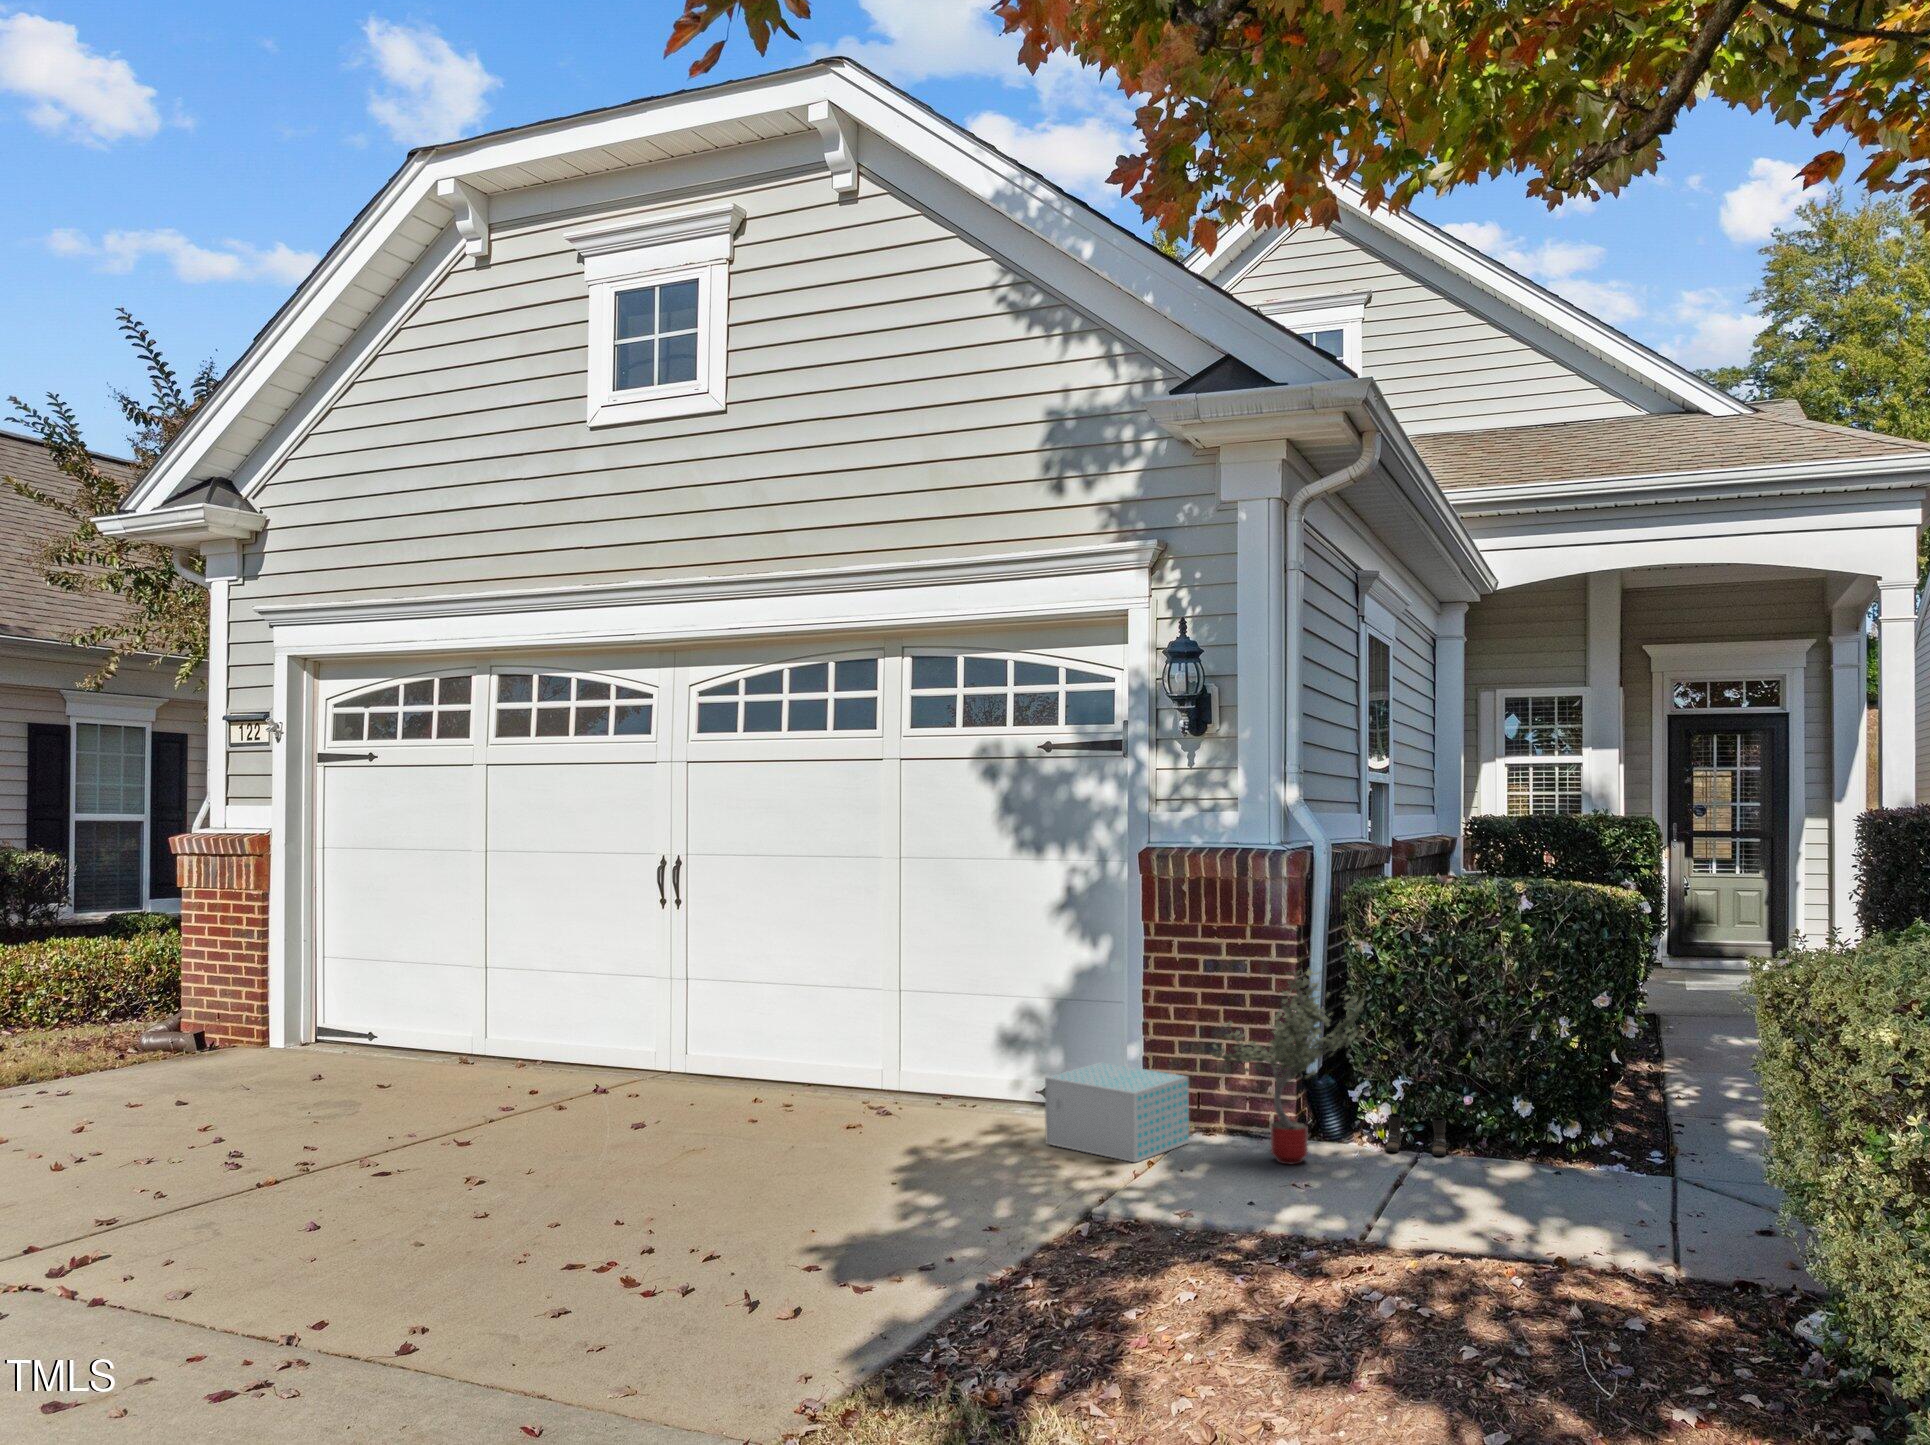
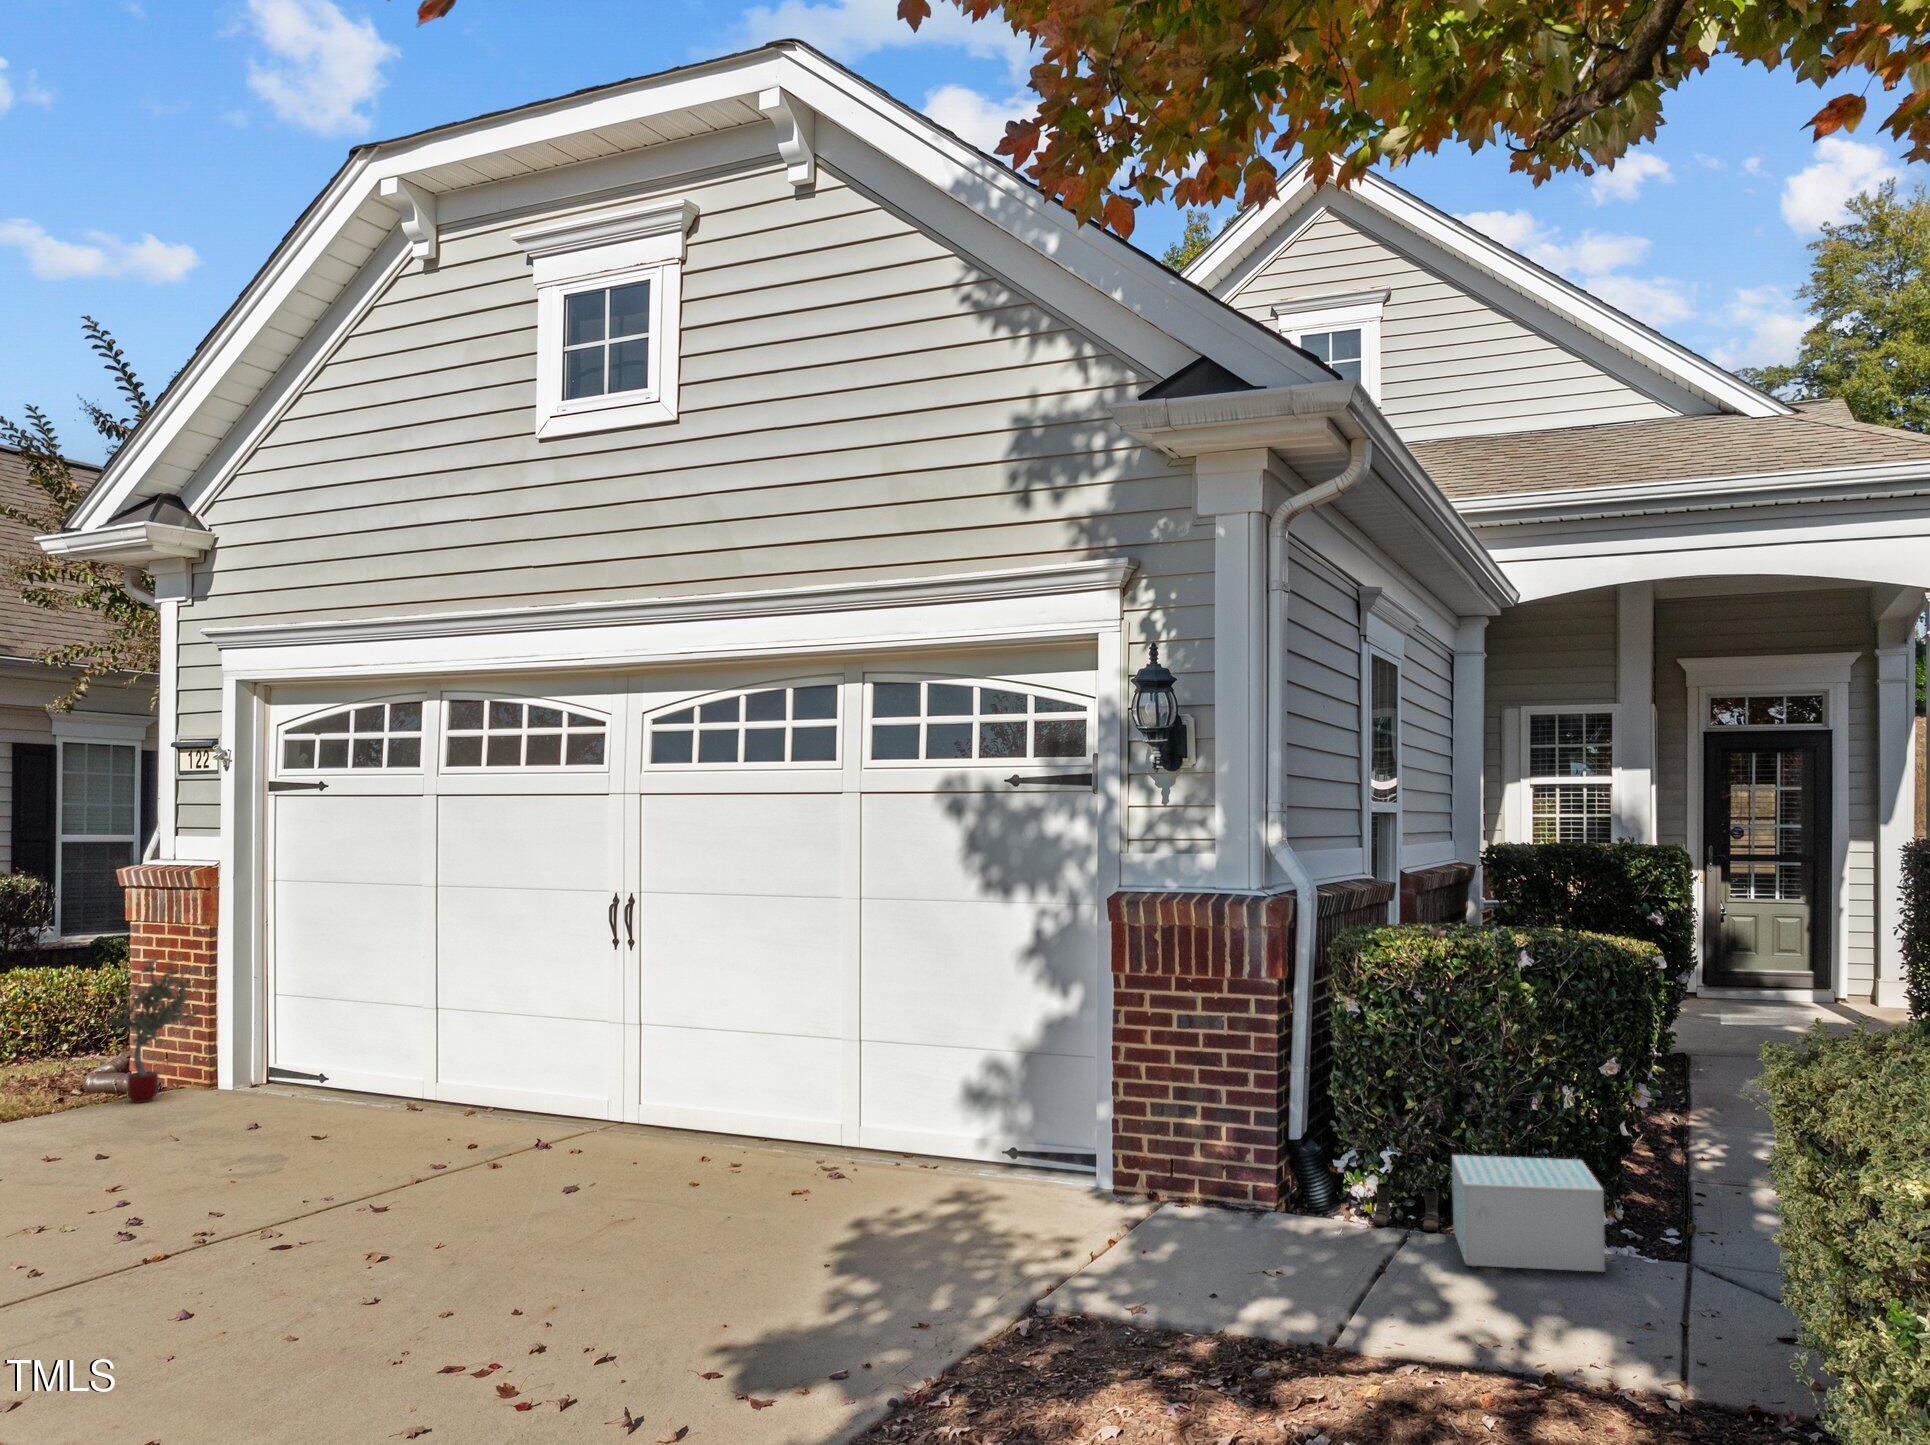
potted tree: present [1211,969,1366,1164] -> present [107,959,200,1103]
storage box: present [1045,1062,1189,1162] -> present [1452,1155,1605,1272]

